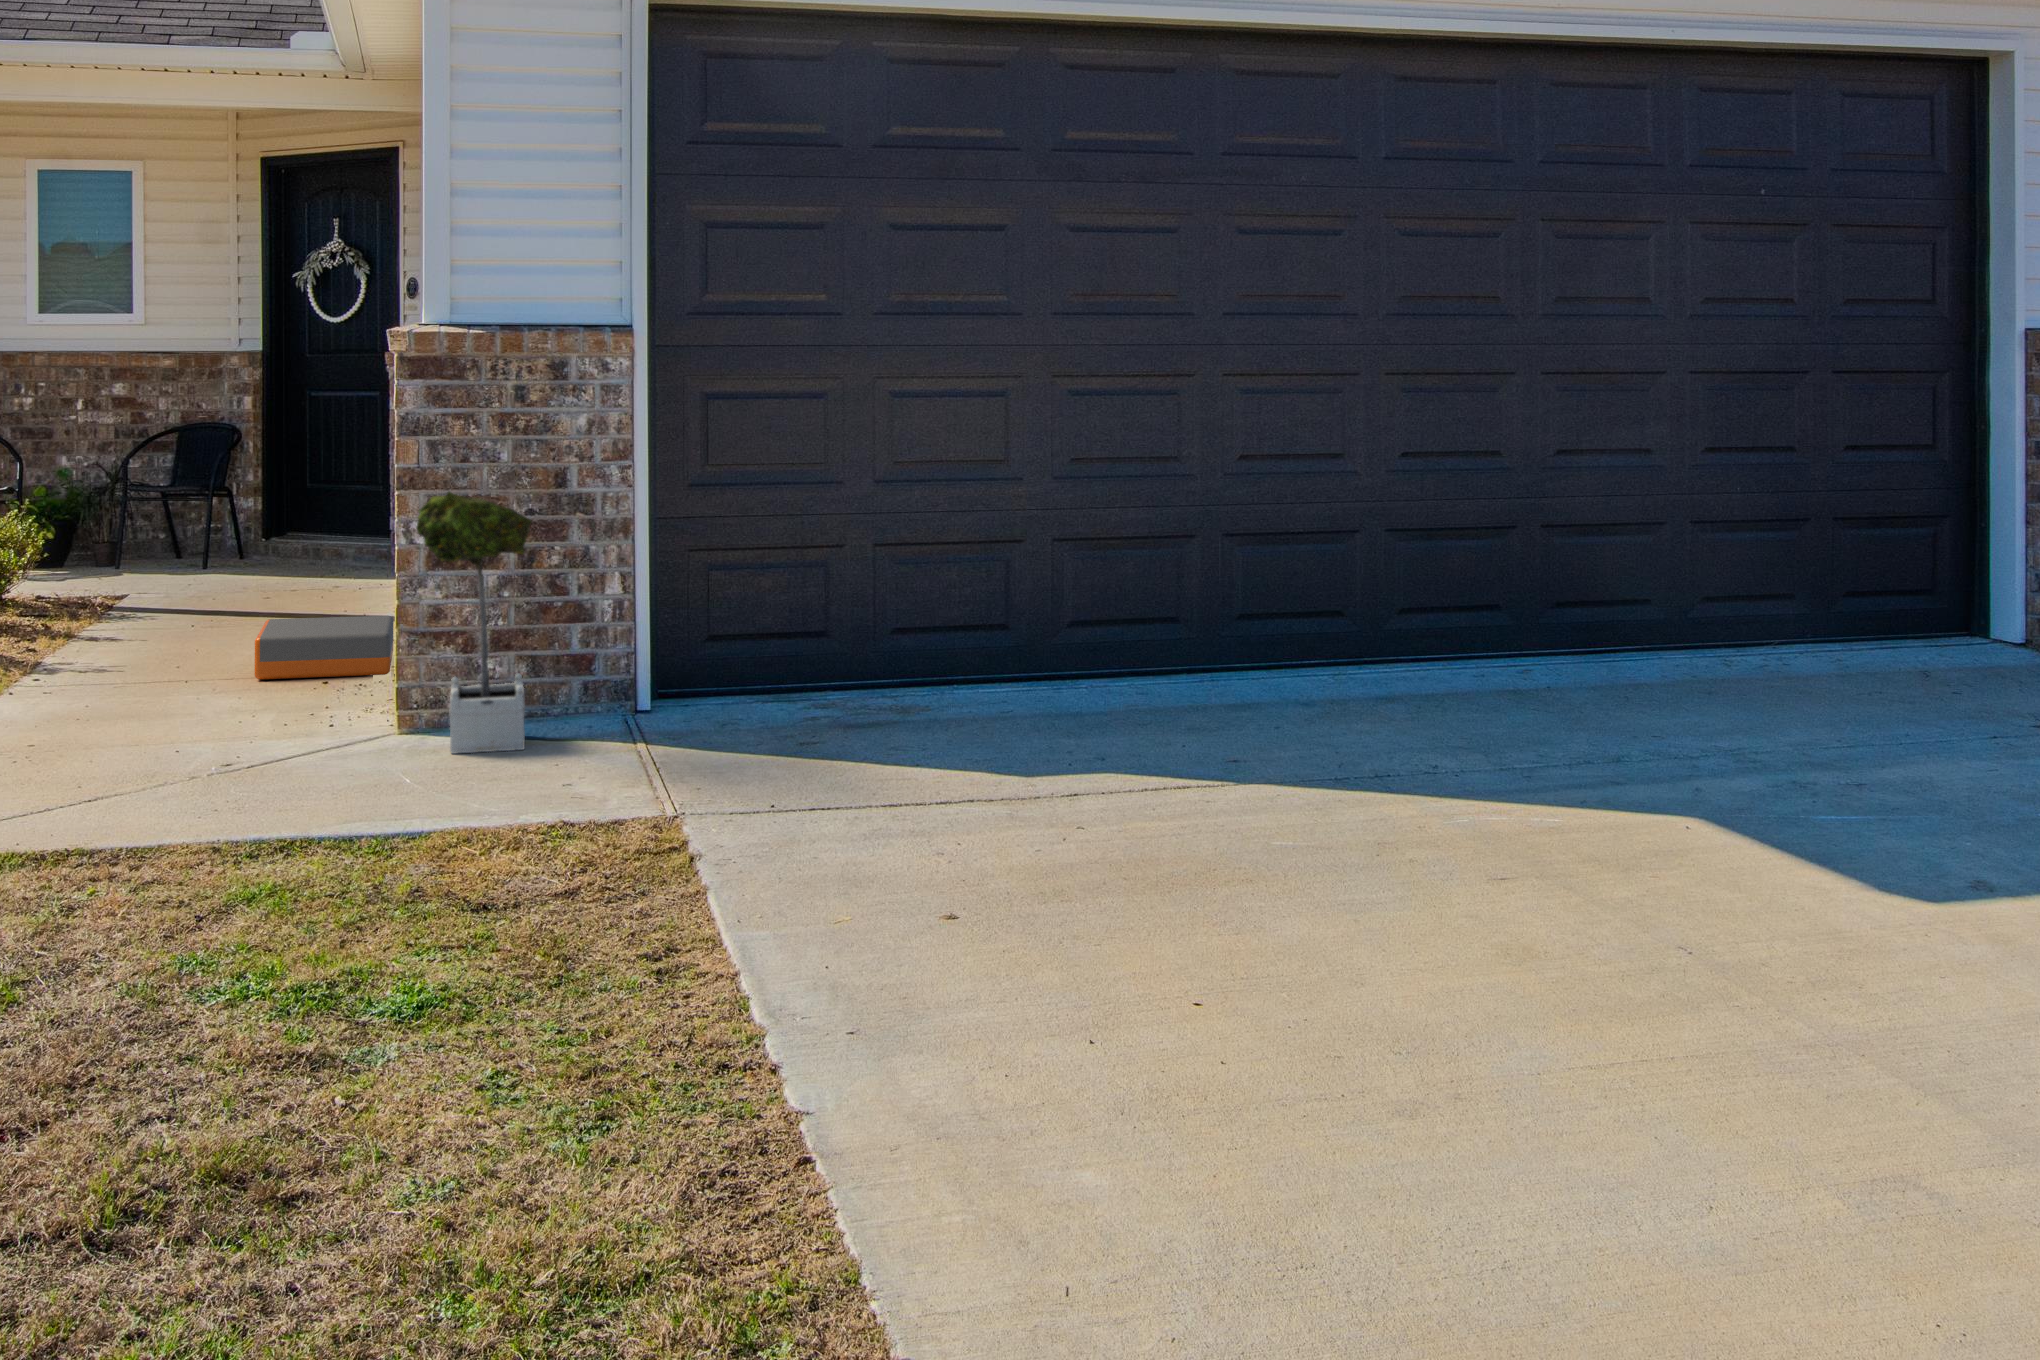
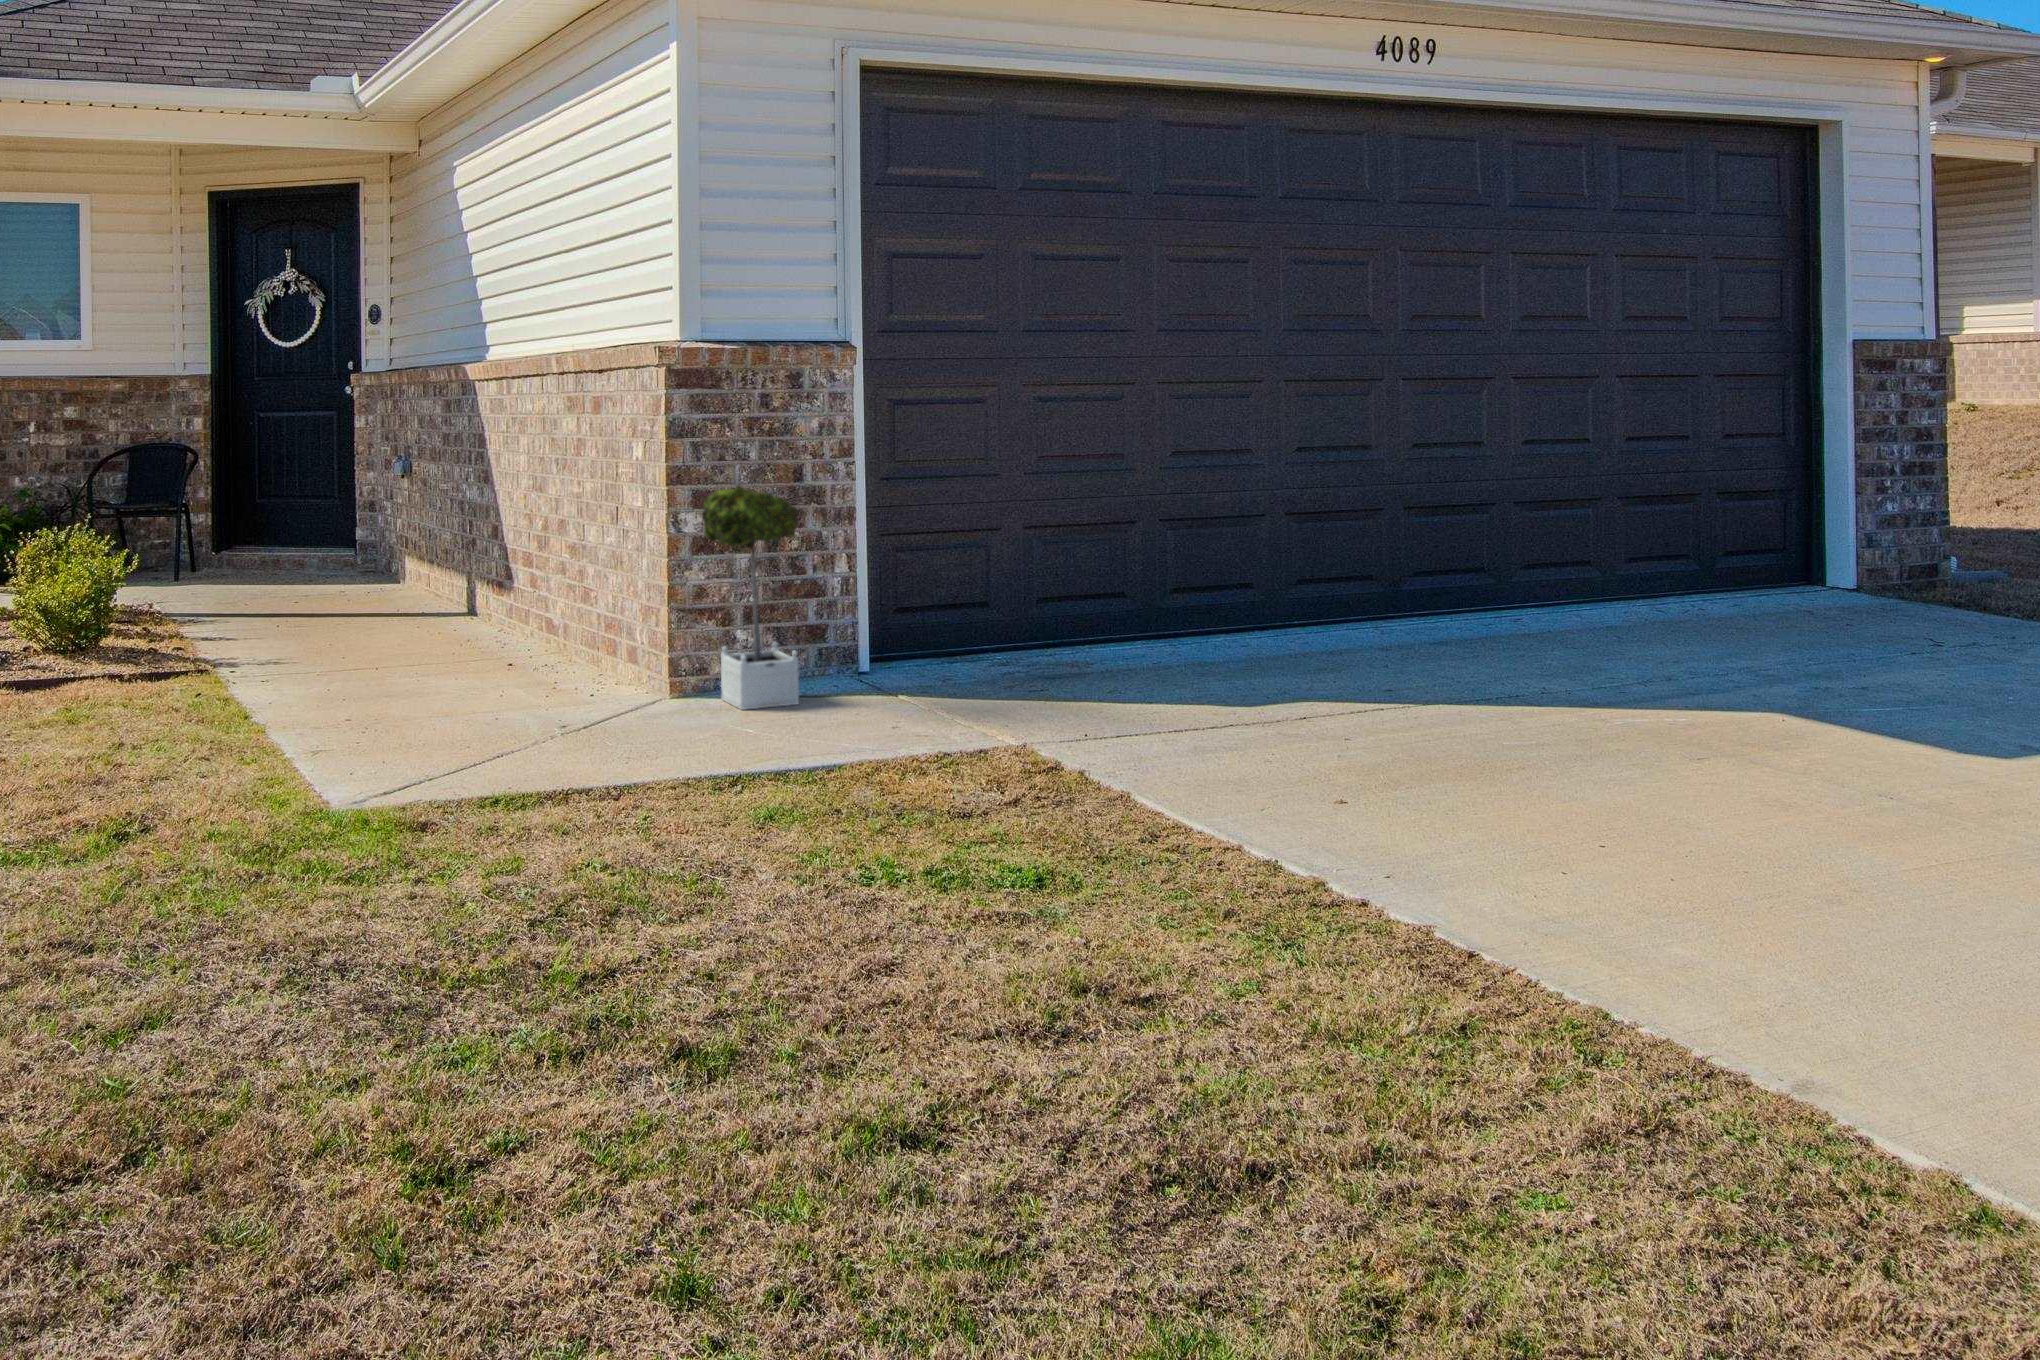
storage box: present [255,616,393,679] -> none [435,607,570,665]

